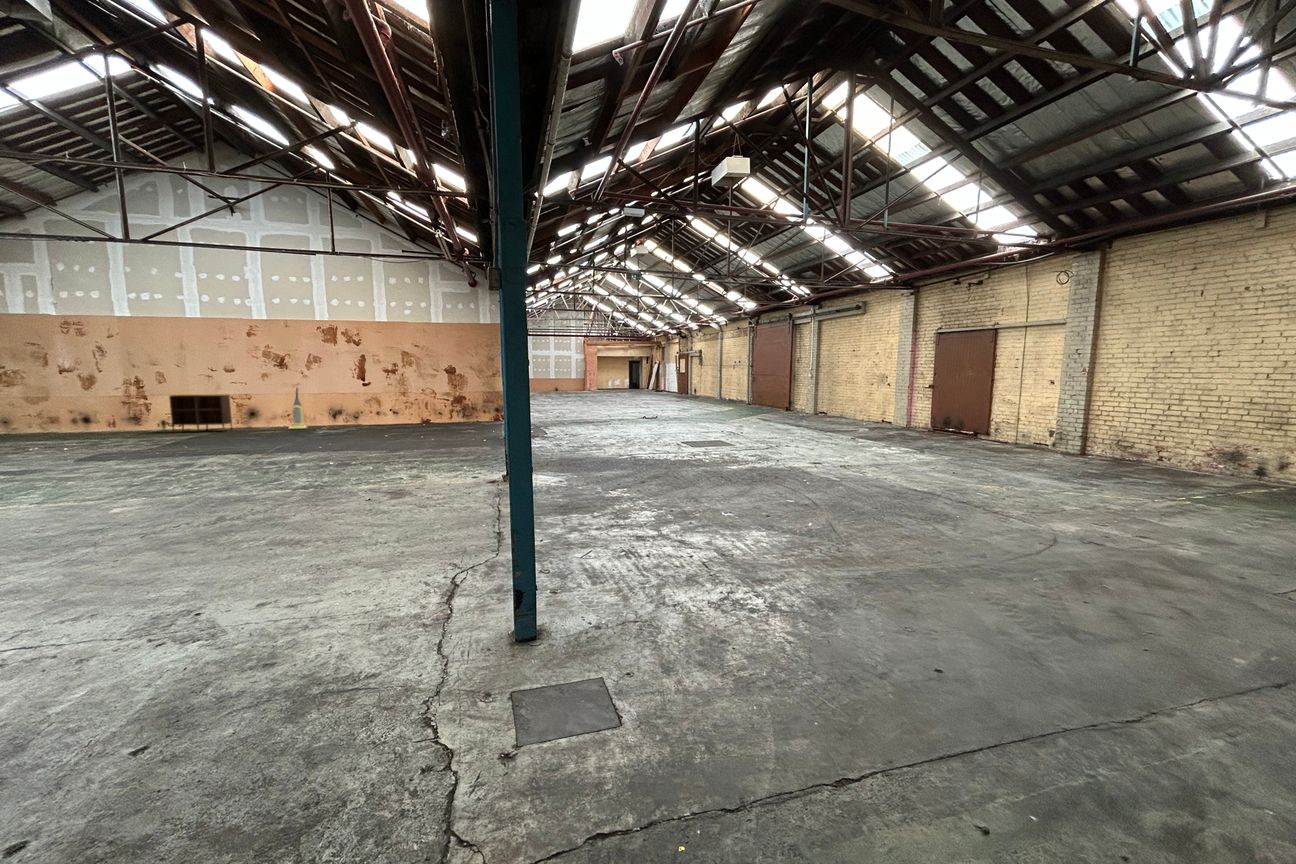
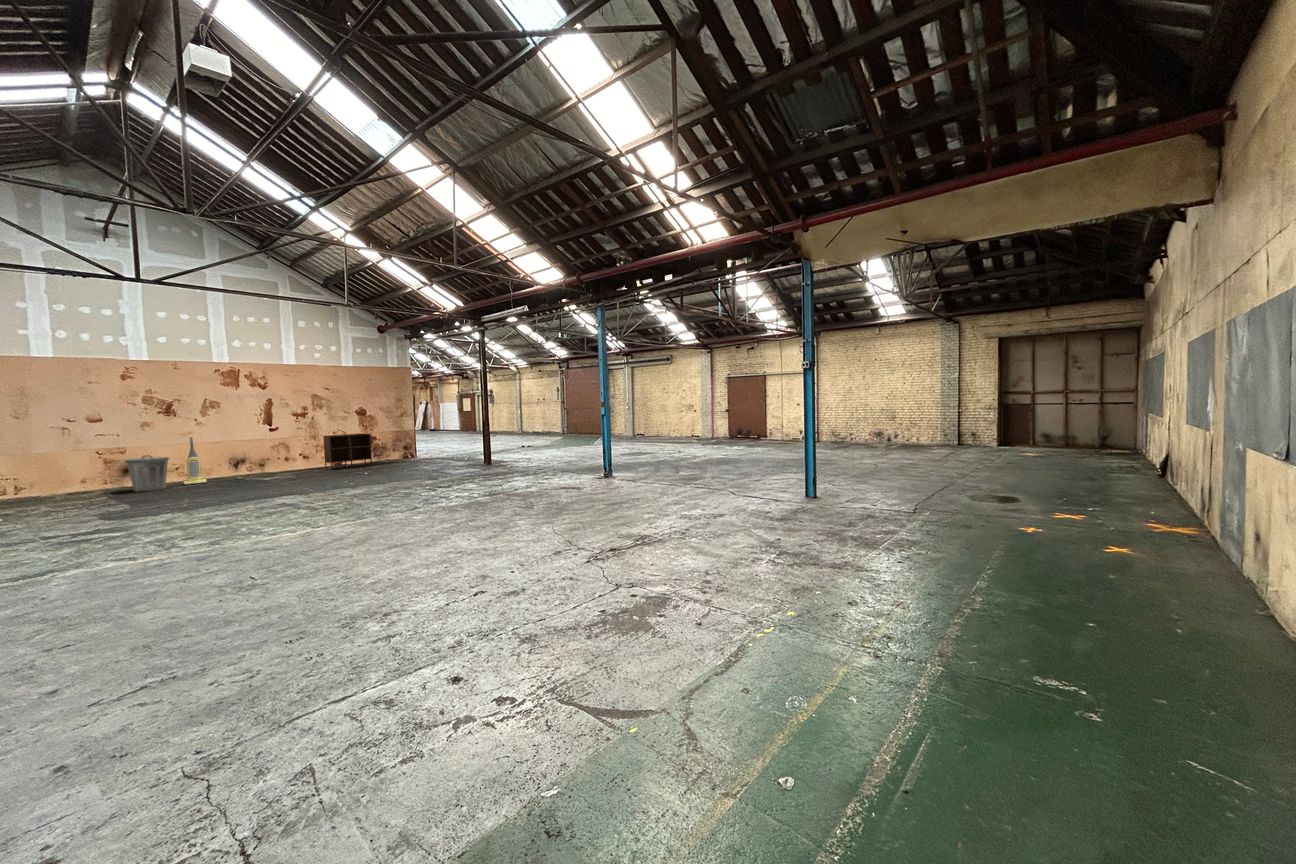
shelving unit: present [169,395,232,432] -> present [323,434,372,470]
trash can: none [241,401,275,432] -> present [125,455,169,491]

